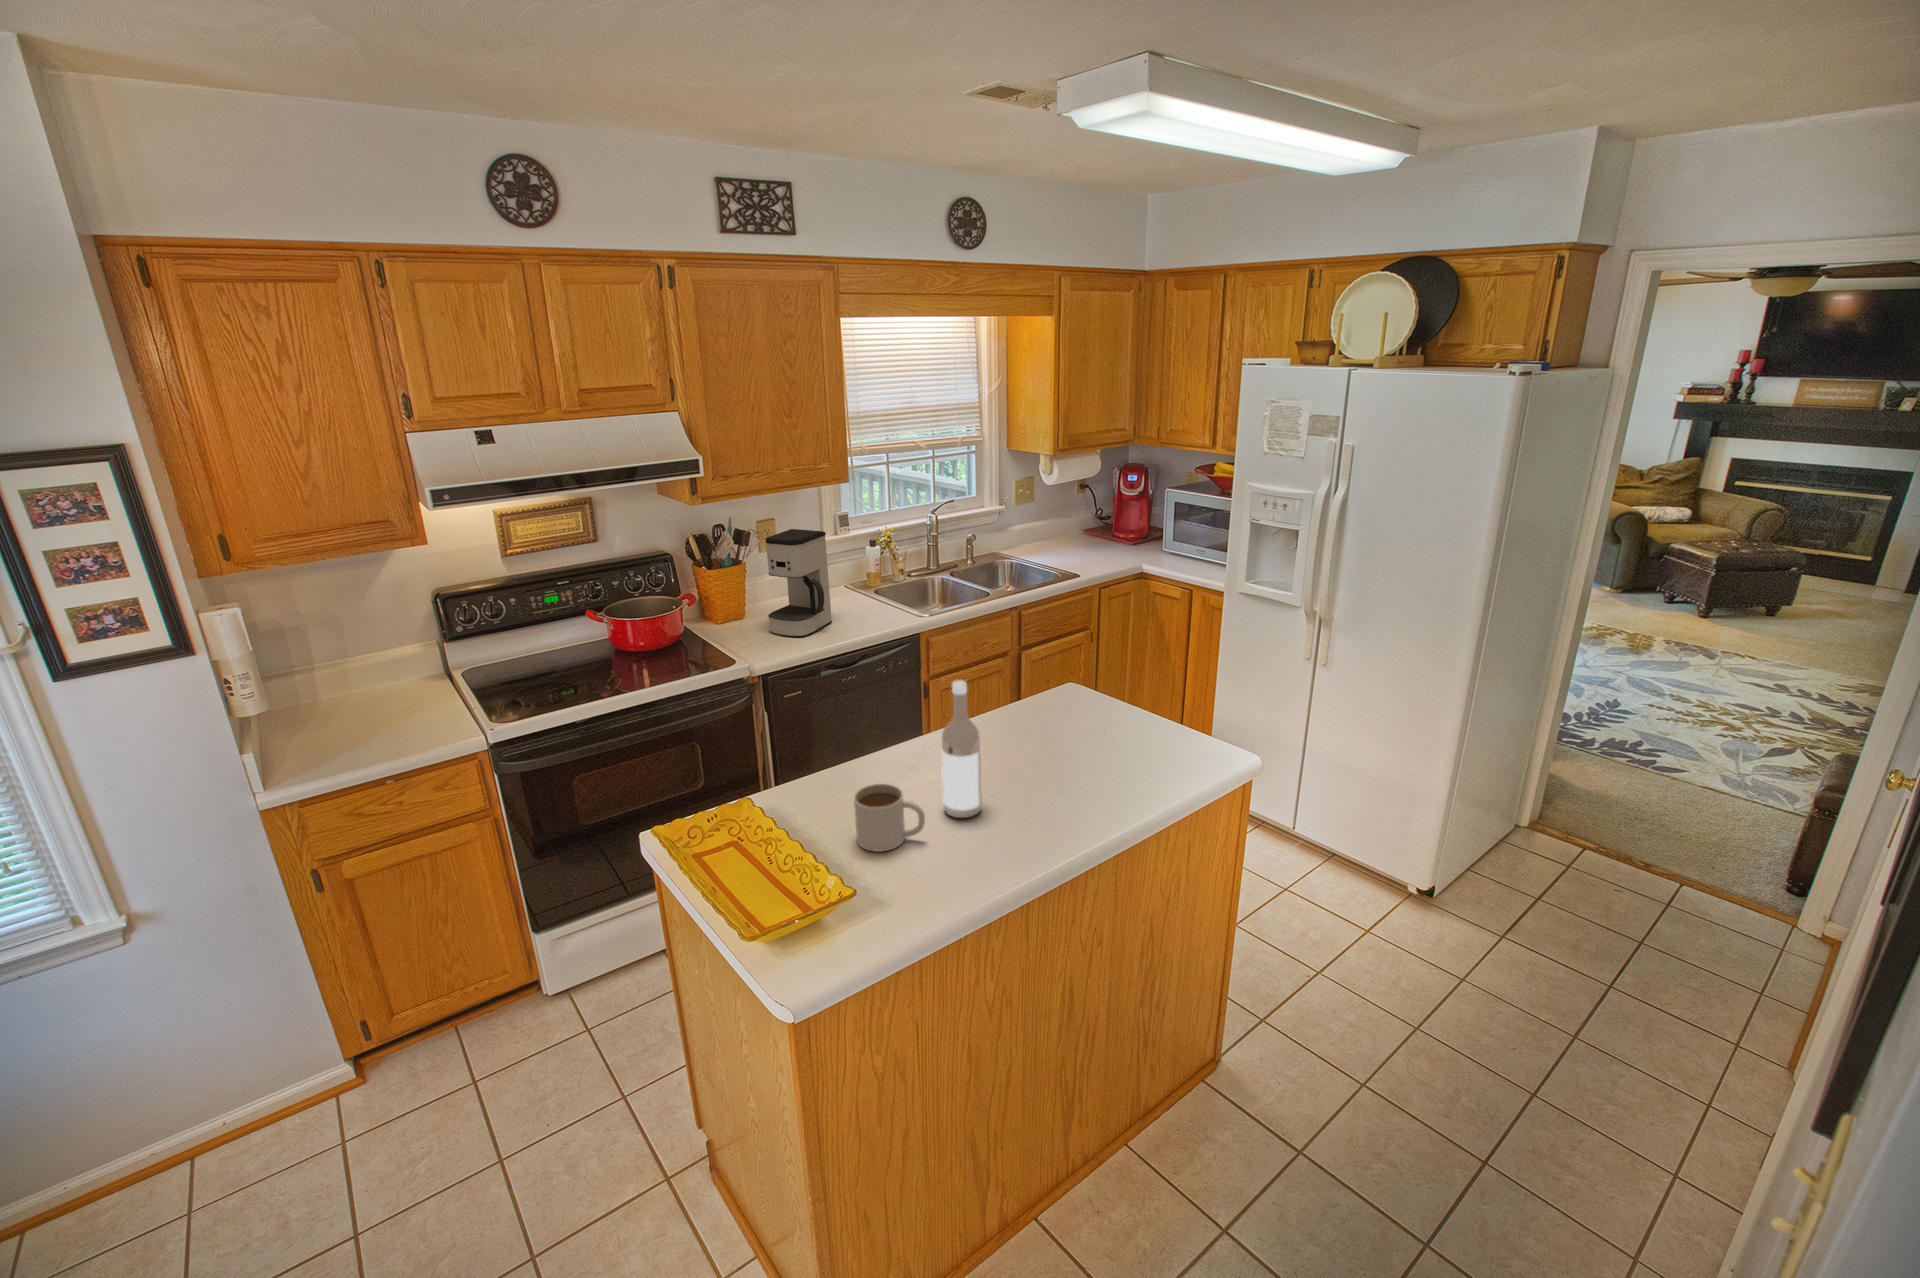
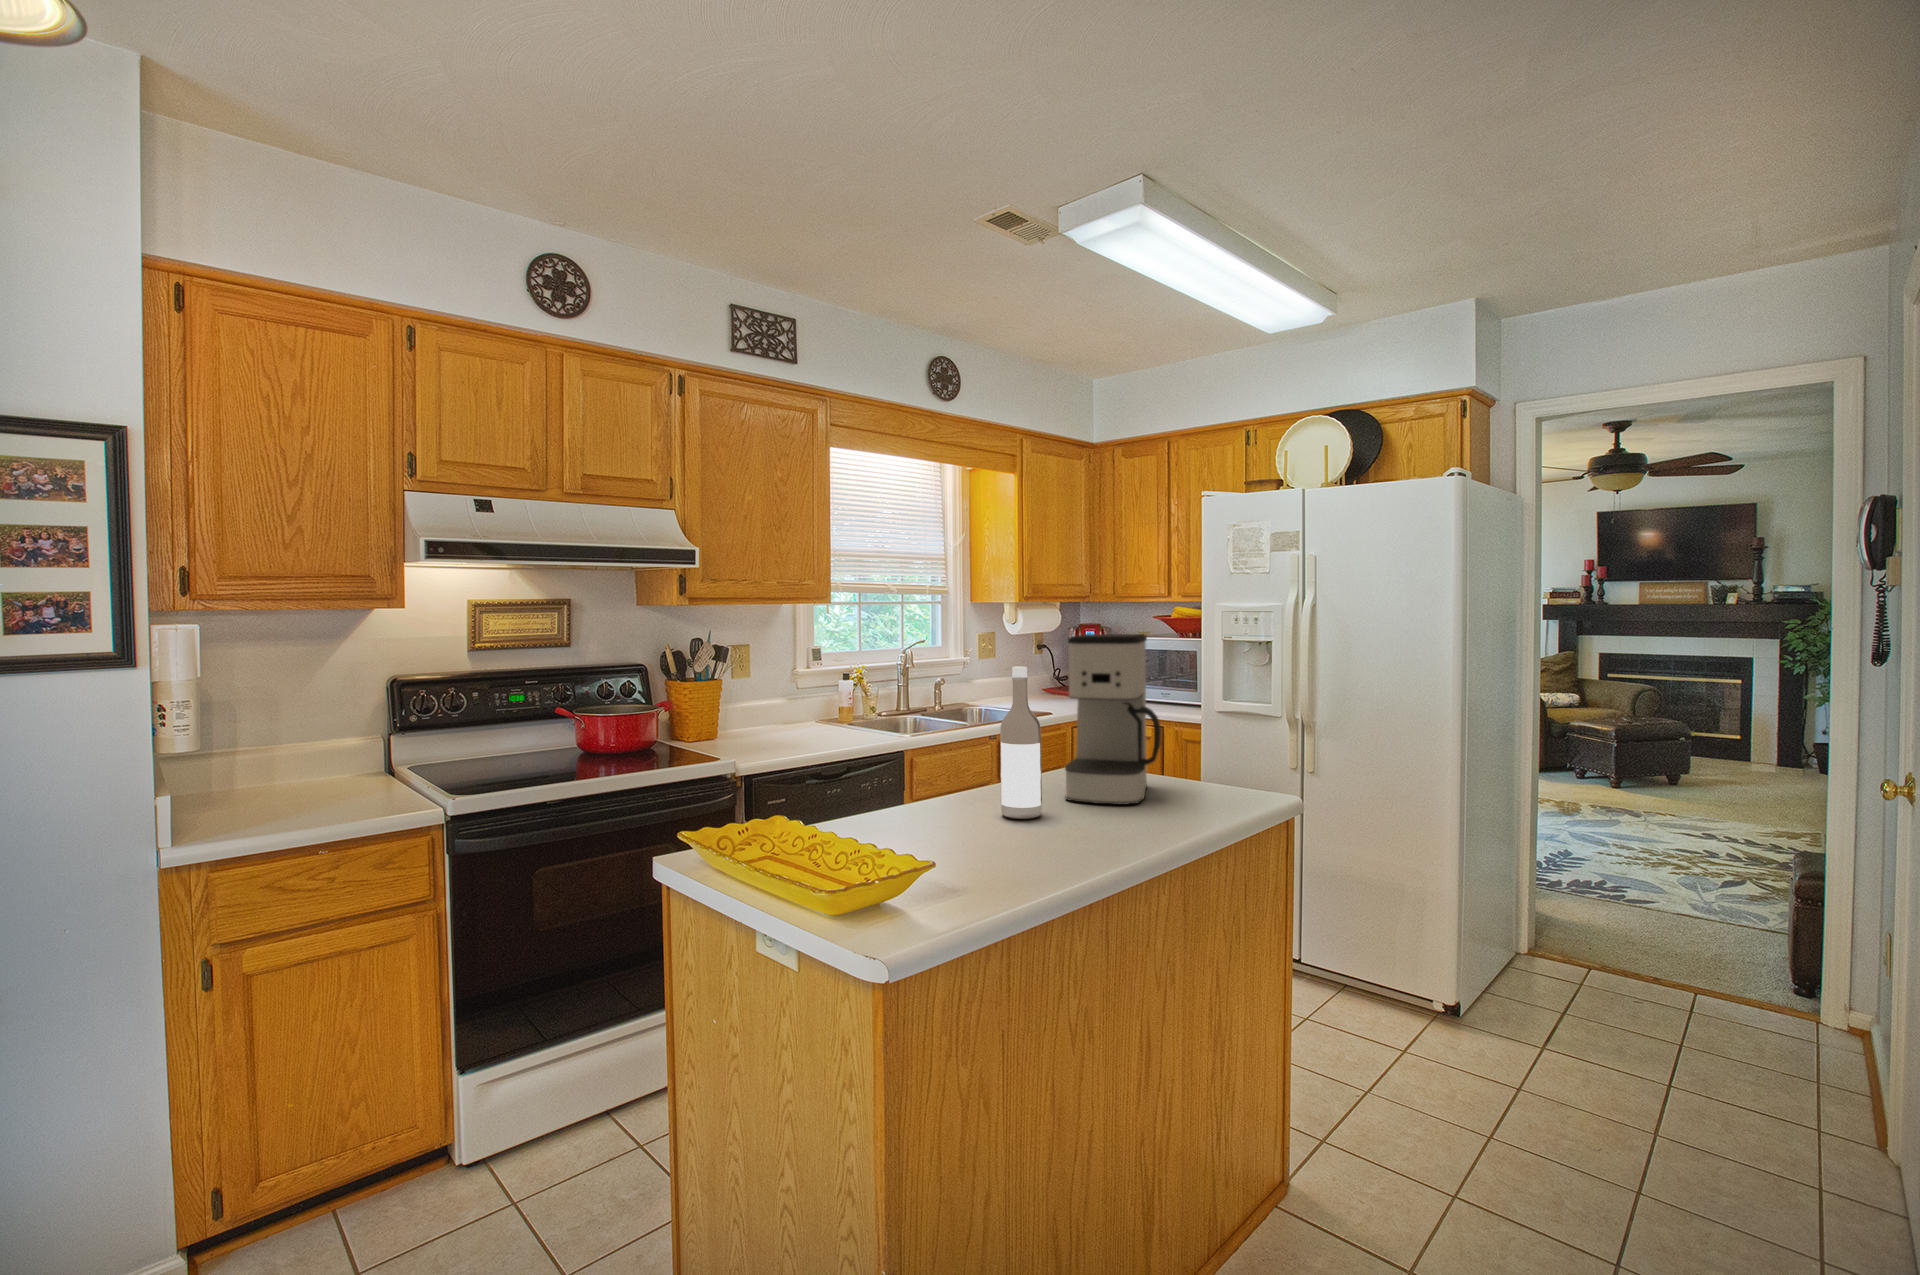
coffee maker: present [765,529,832,637] -> present [1065,634,1161,805]
mug: present [854,784,925,852] -> none [915,775,992,840]

